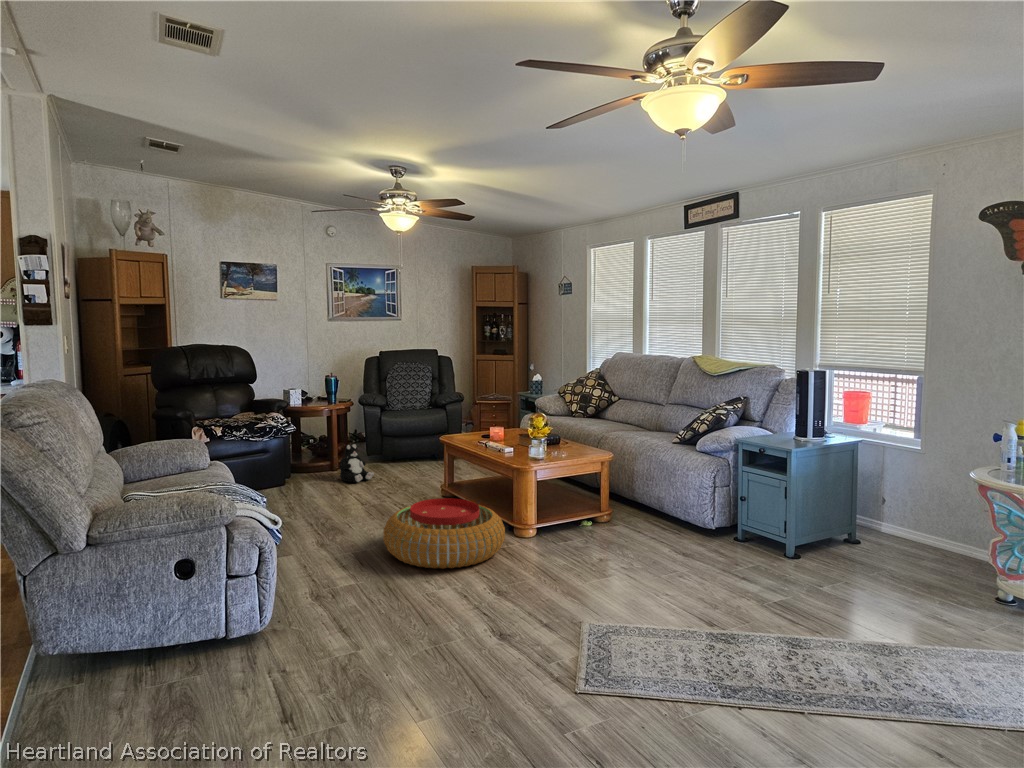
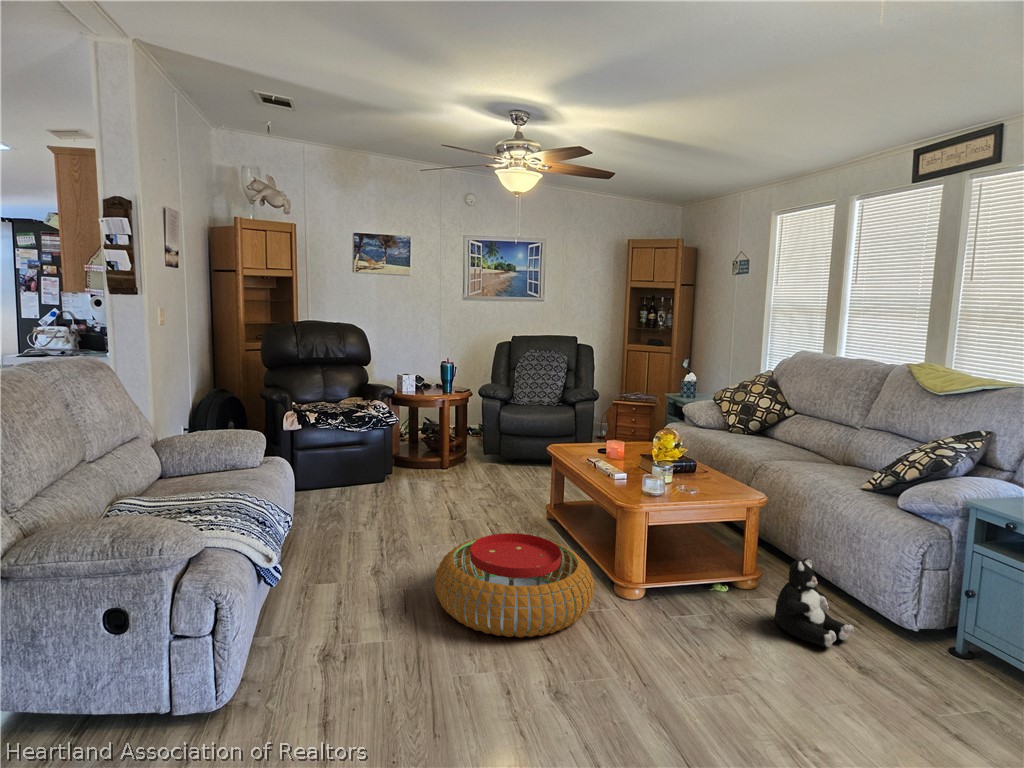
plush toy: present [340,444,374,482] -> present [775,558,854,647]

